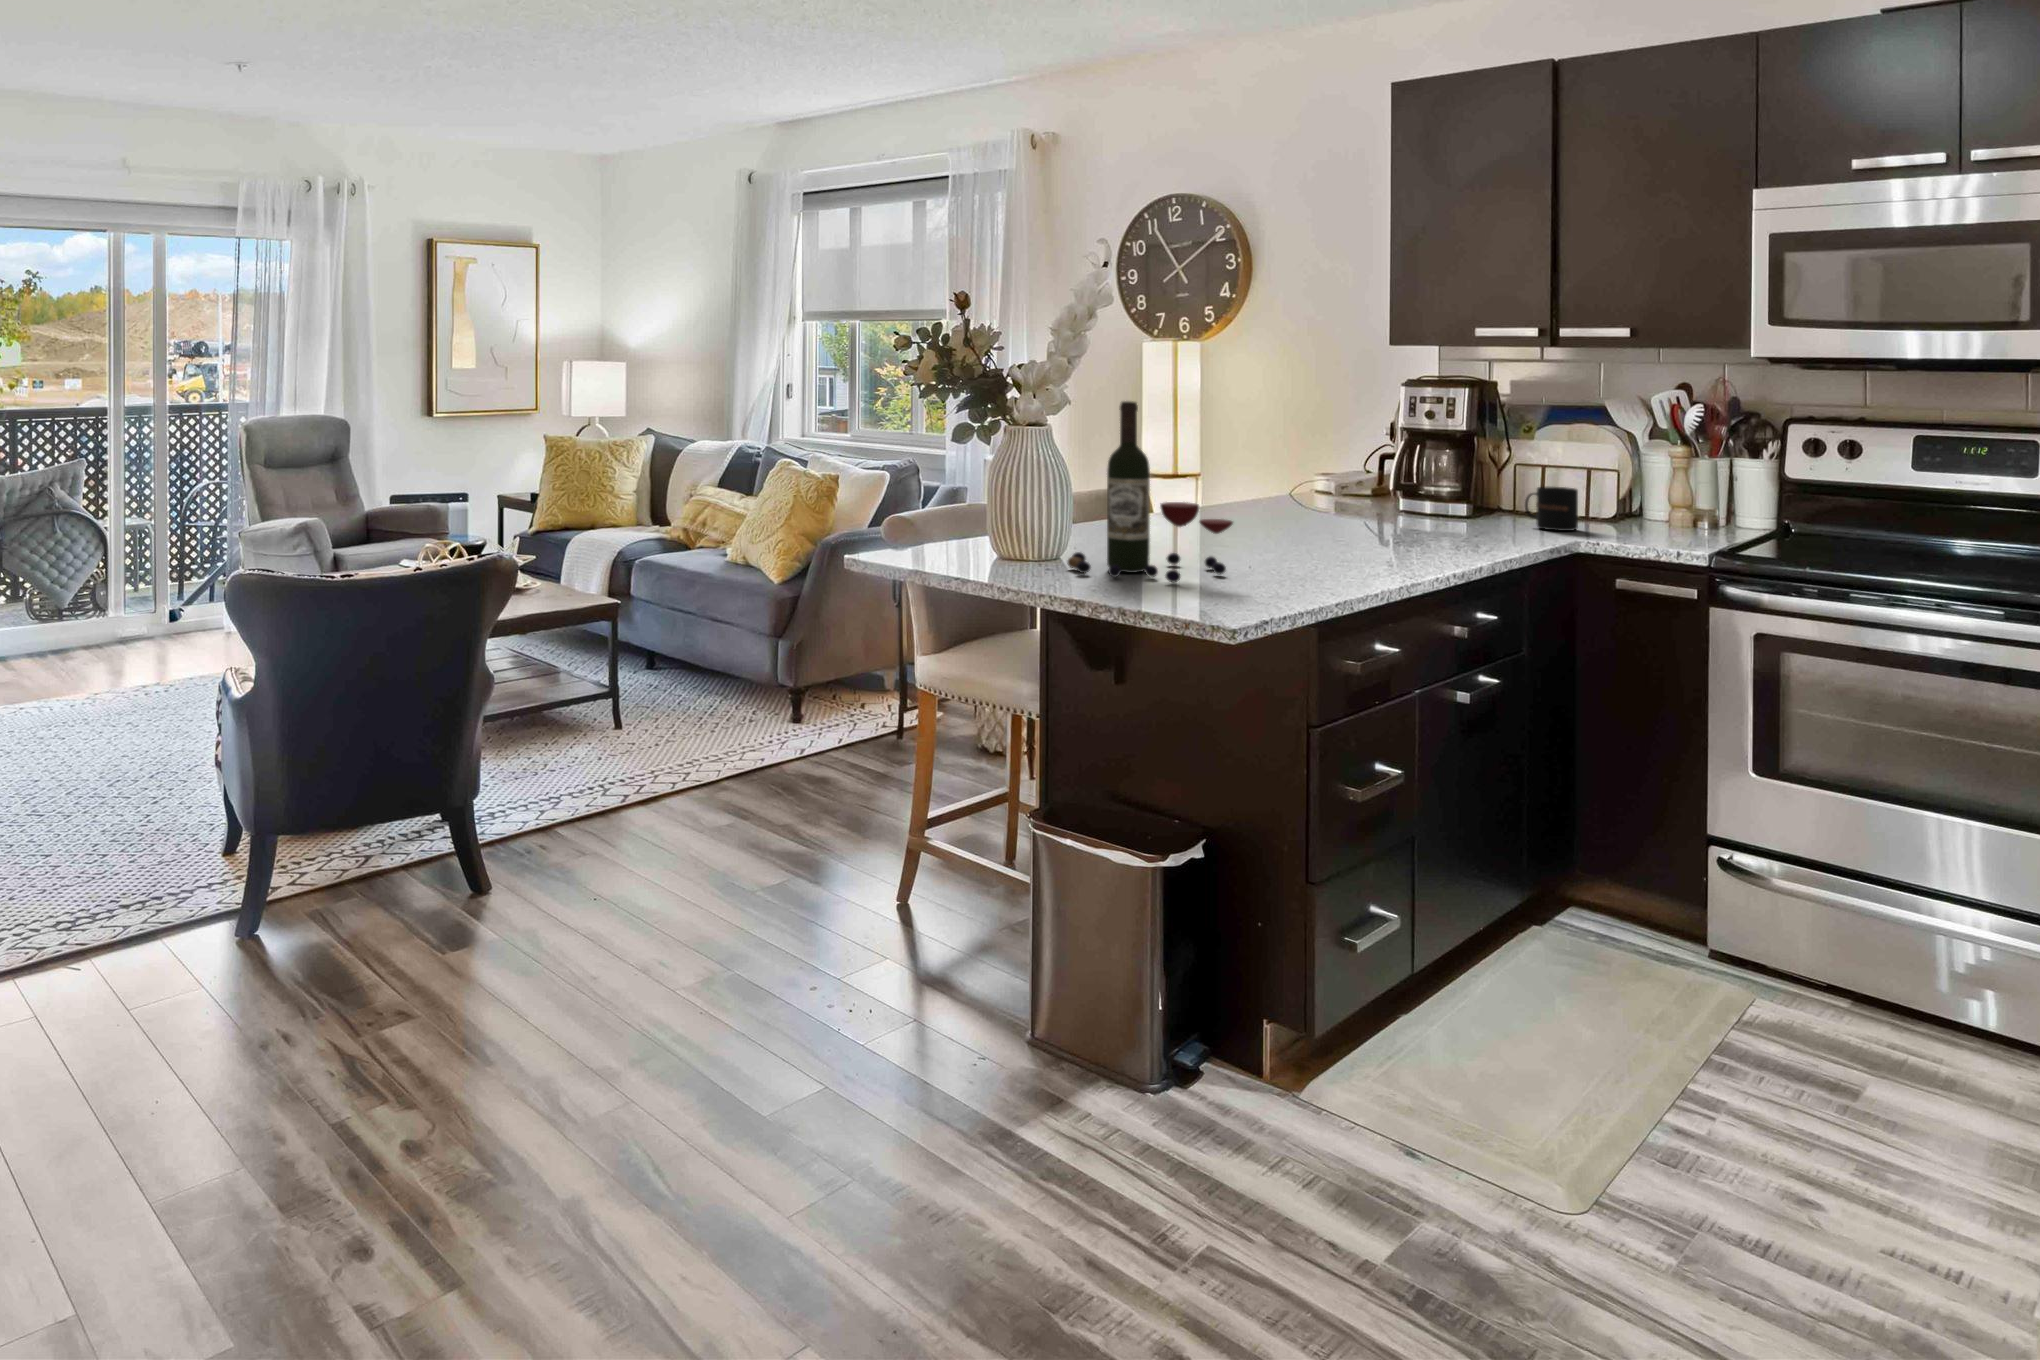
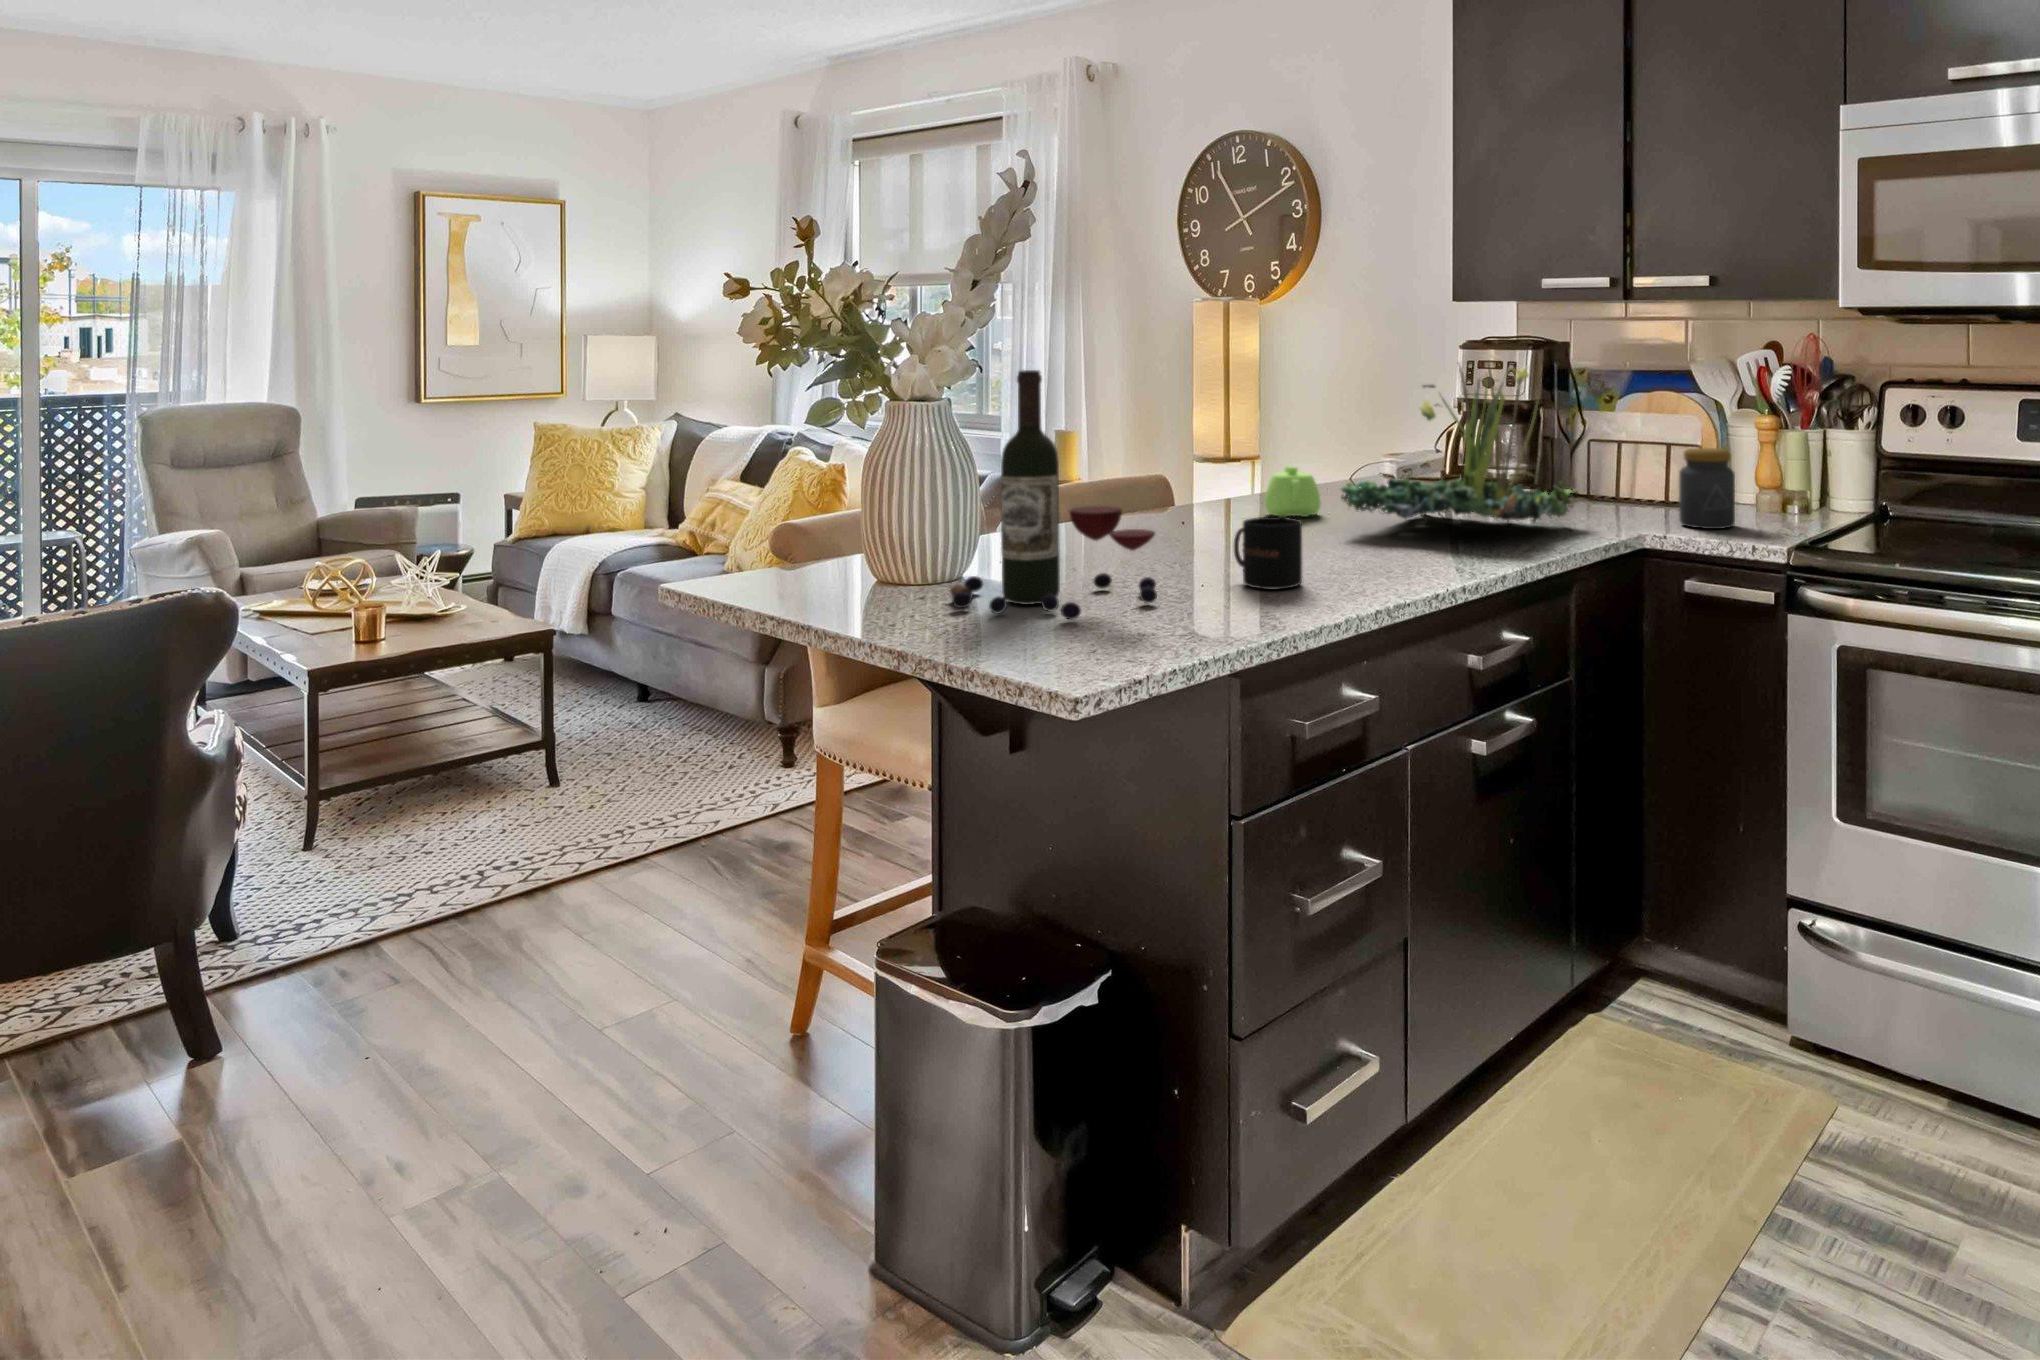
plant: none [1323,395,1521,532] -> present [1341,363,1578,523]
jar: none [1608,472,1658,538] -> present [1679,448,1735,529]
teapot: none [1246,480,1295,521] -> present [1265,466,1321,517]
mug: present [1525,487,1578,531] -> present [1234,517,1302,590]

